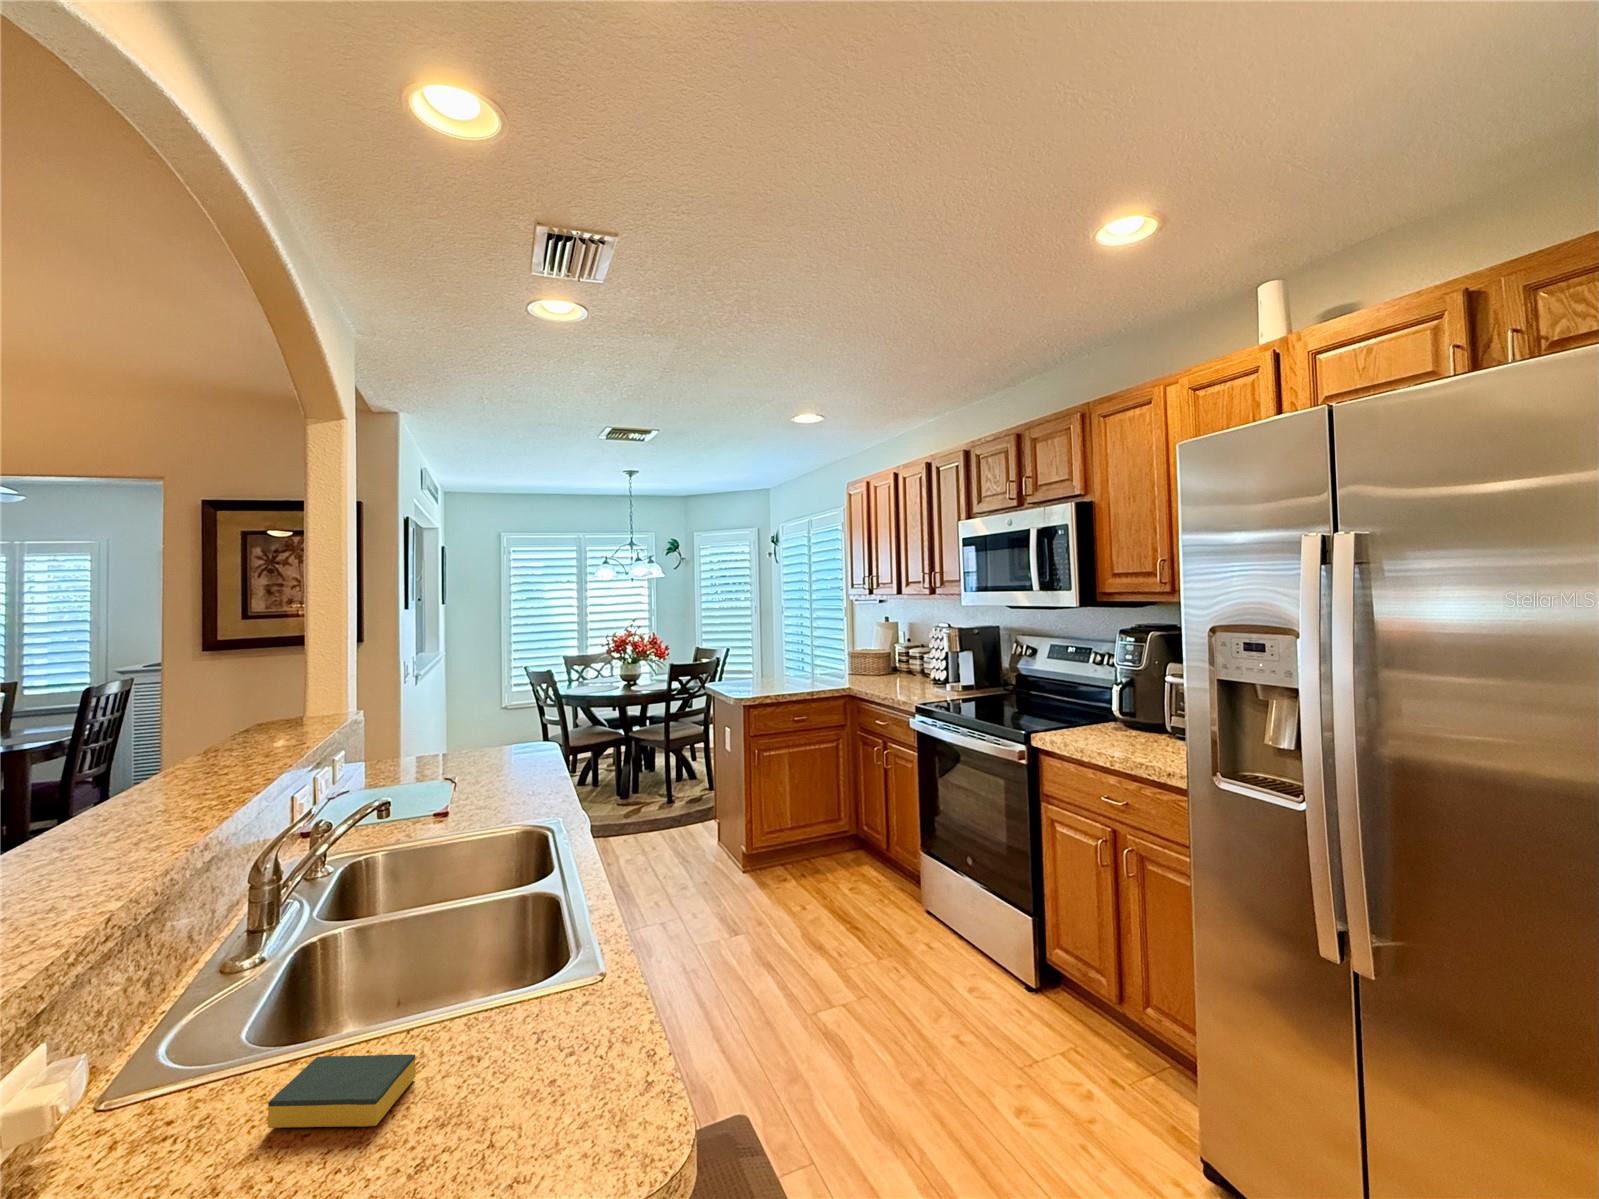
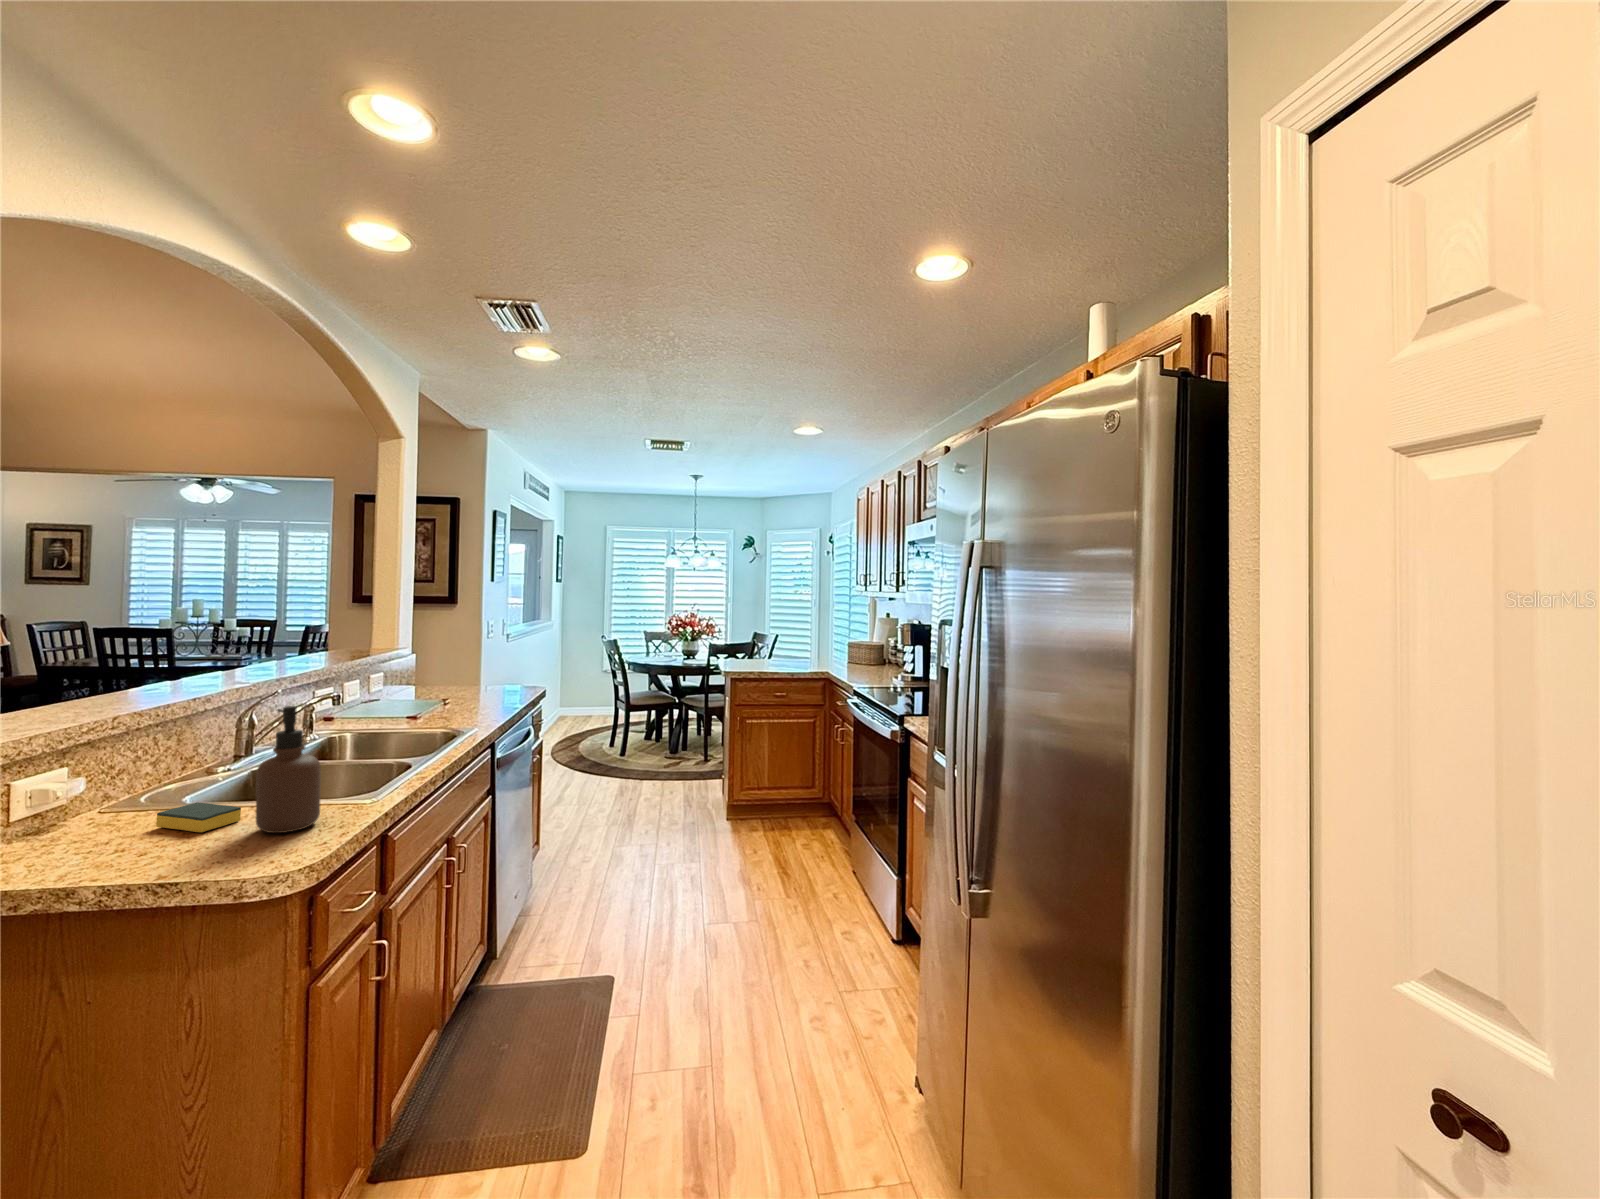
soap dispenser: none [471,864,572,1101] -> present [256,706,321,833]

